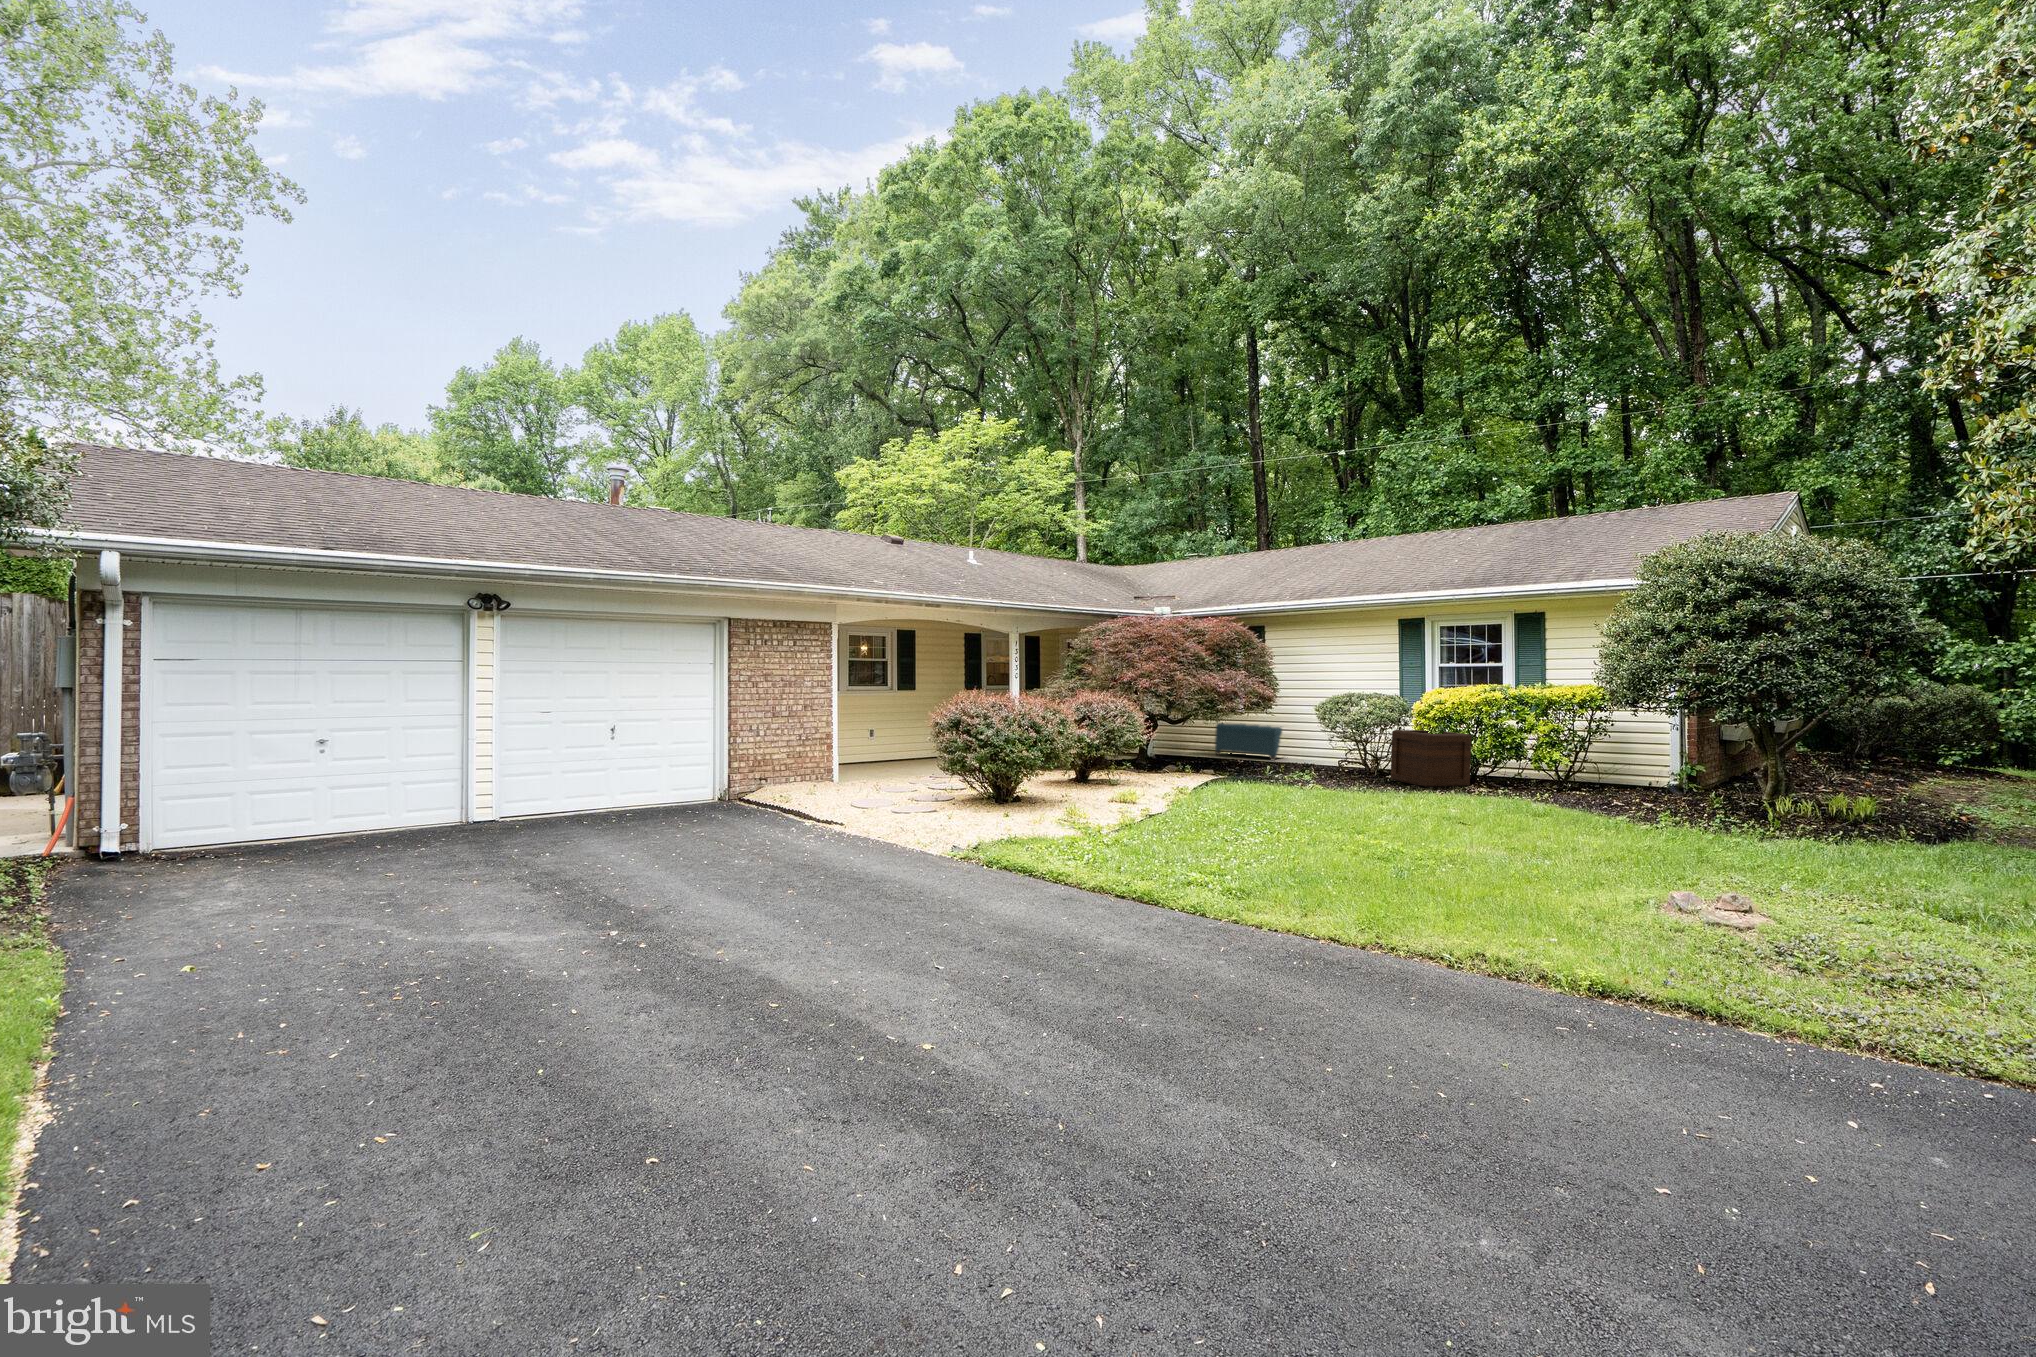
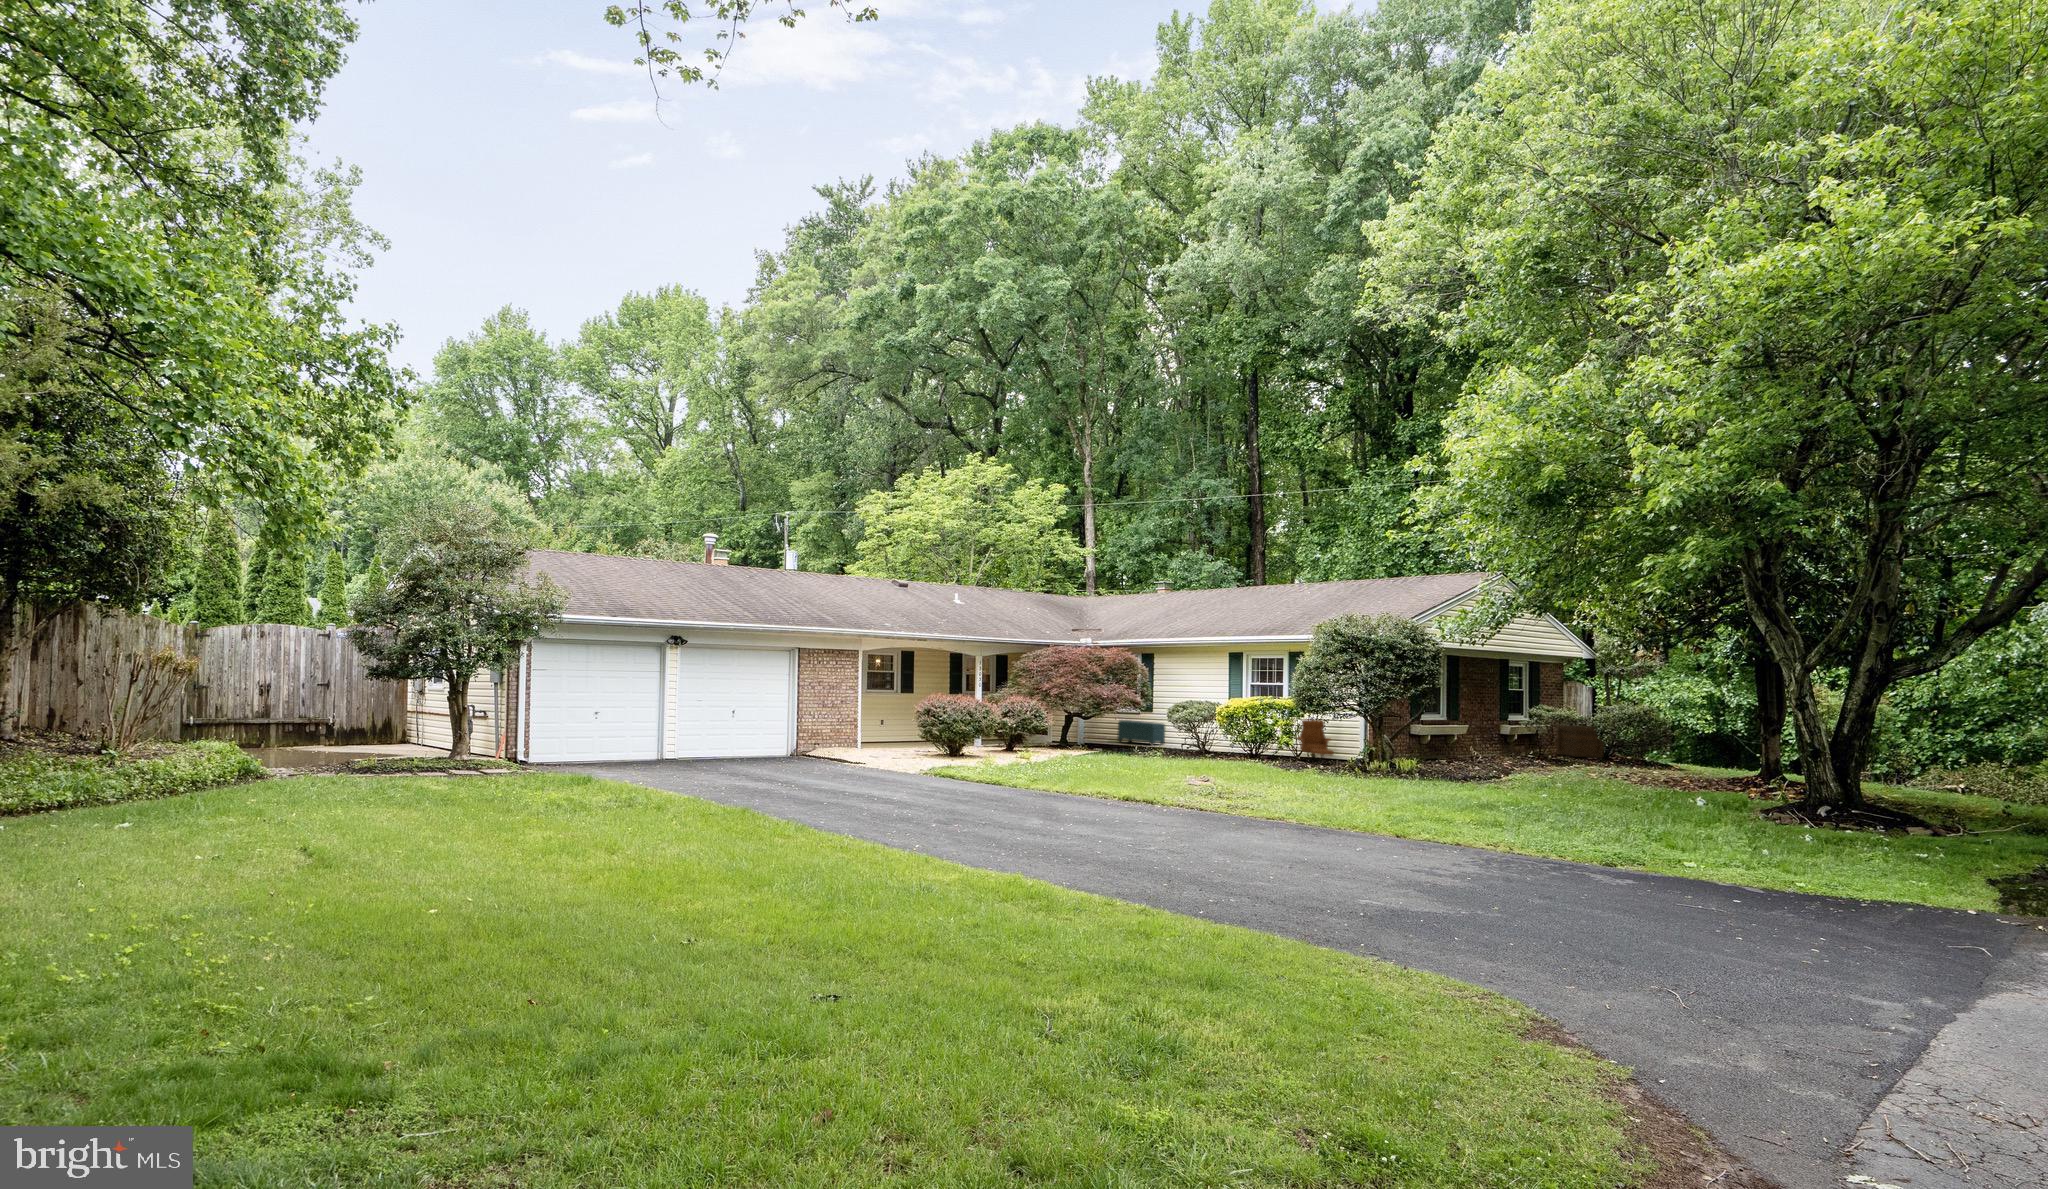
lounge chair: none [1555,721,1641,798] -> present [1298,720,1334,763]
wooden crate: present [1391,730,1471,787] -> present [1556,725,1604,758]

